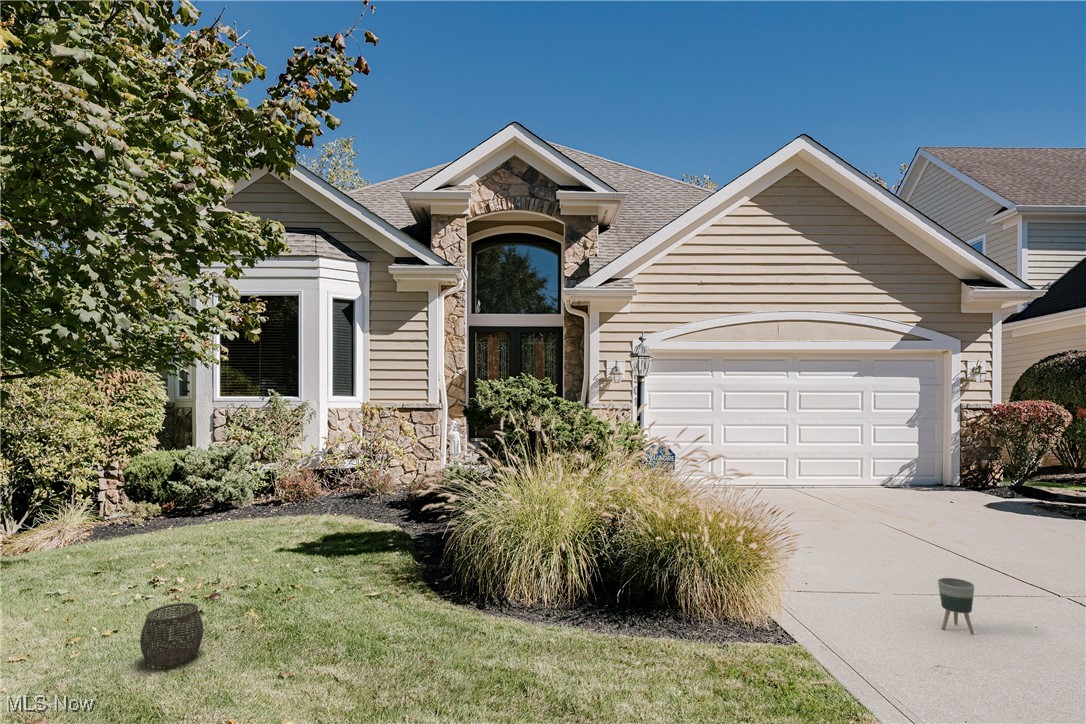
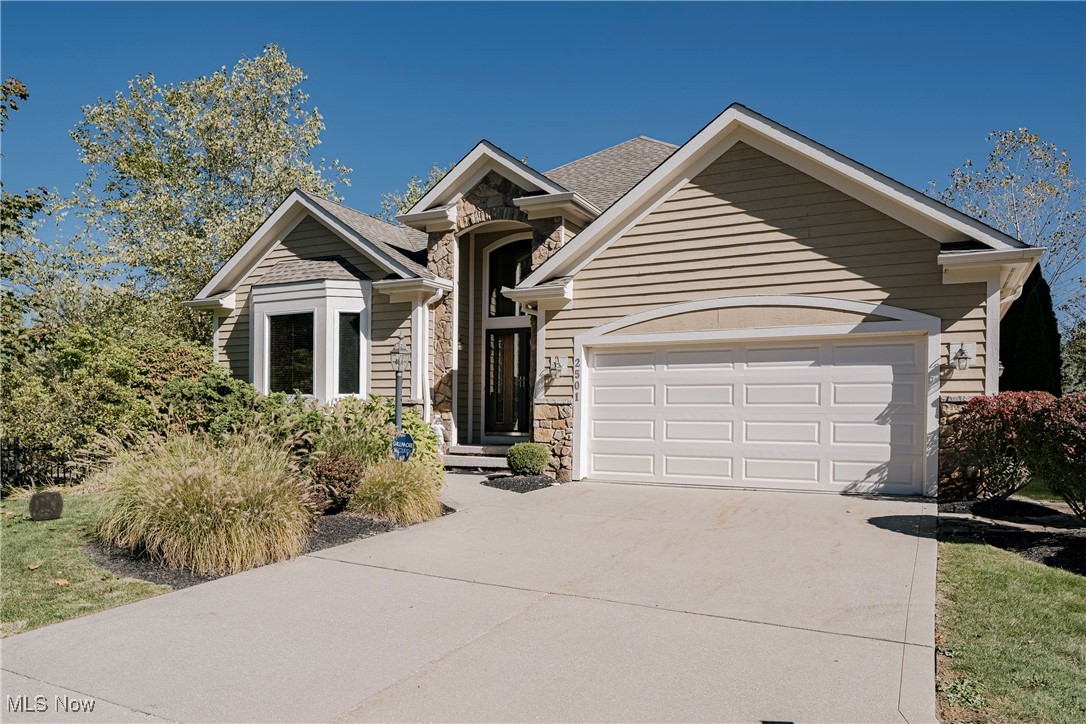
planter: present [938,578,974,634] -> none [431,511,454,550]

